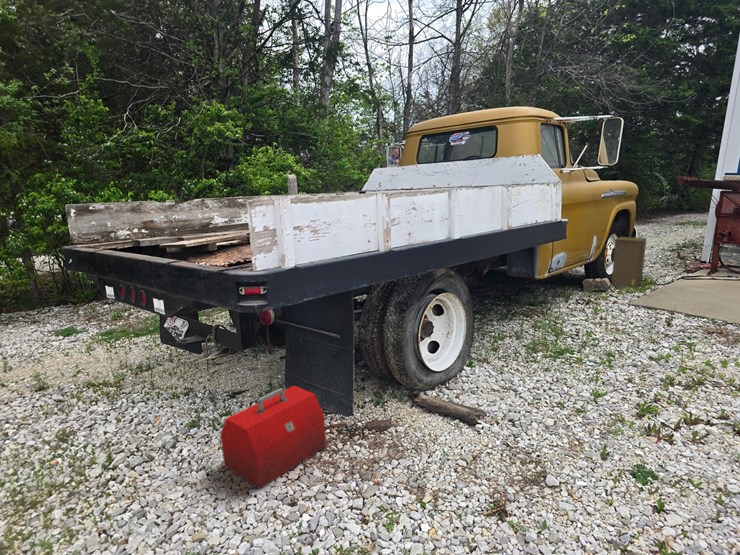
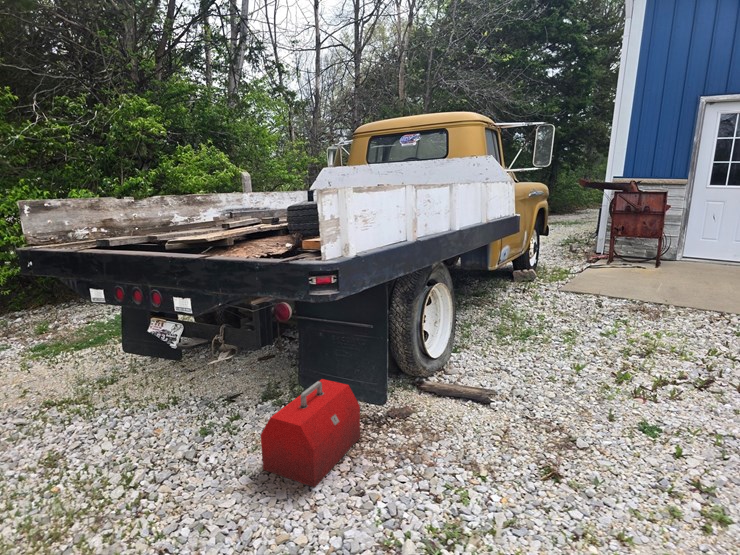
cardboard box: present [611,236,646,288] -> none [537,232,564,277]

